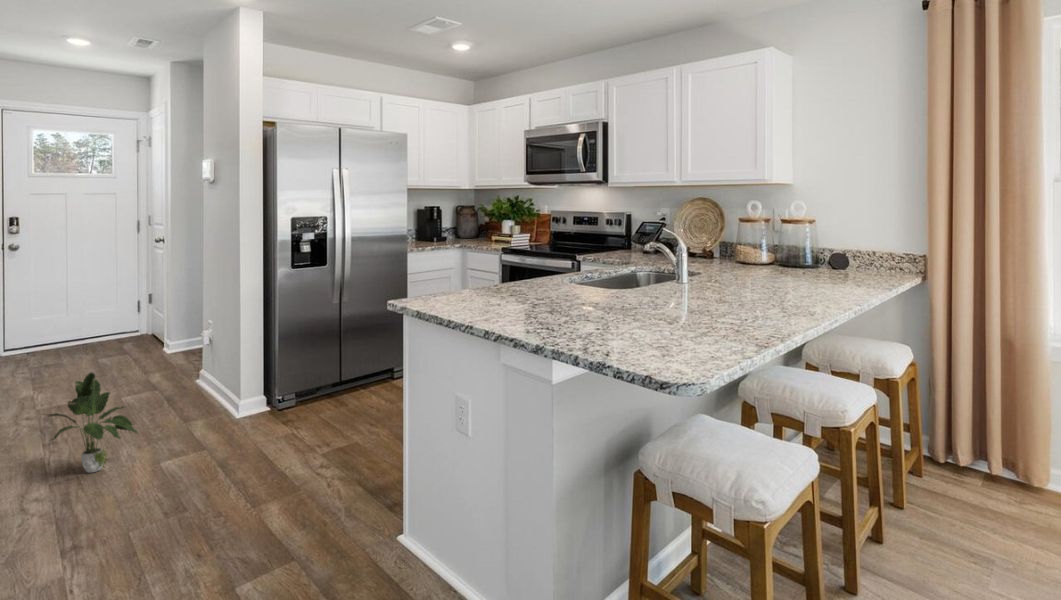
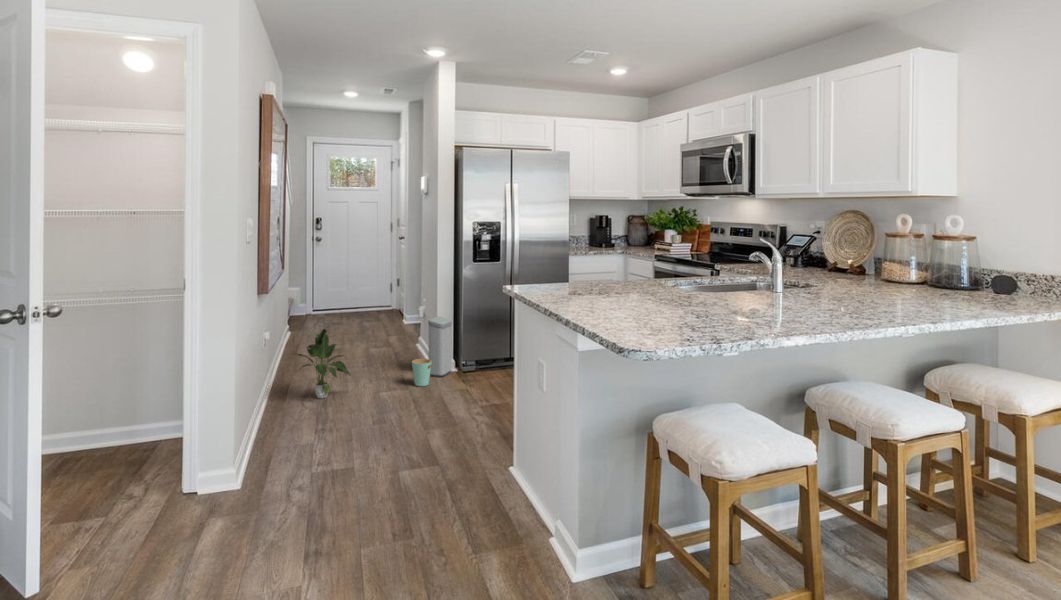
trash can: none [224,340,273,433] -> present [412,317,452,386]

